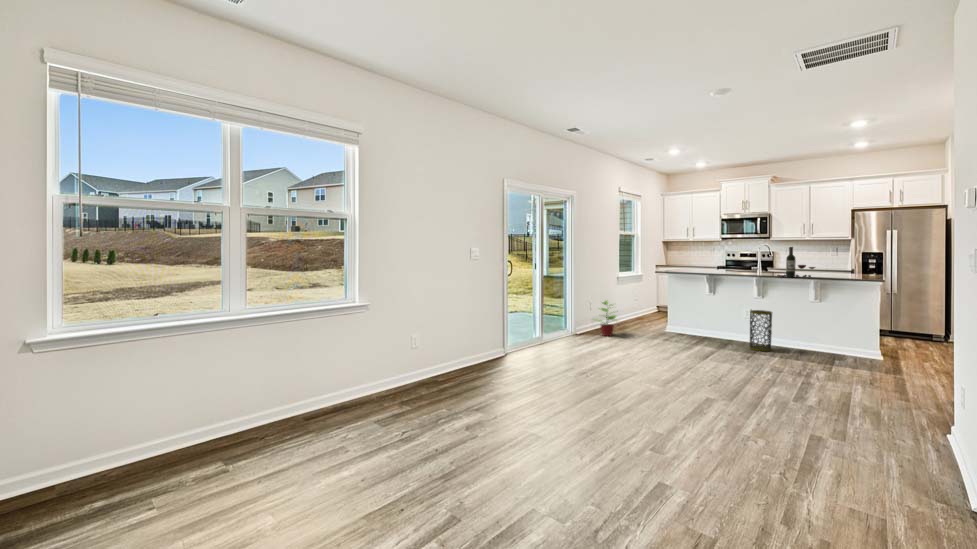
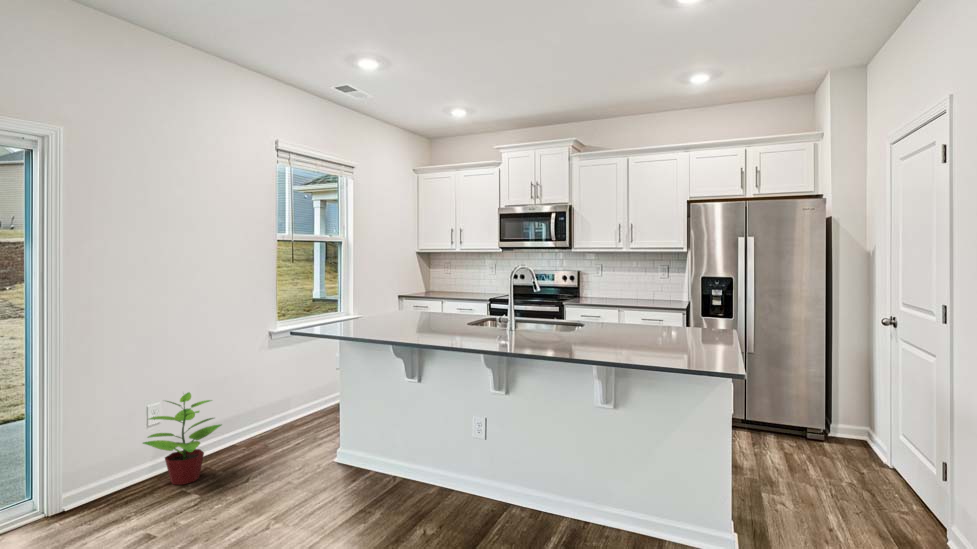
wine bottle: present [777,247,815,278] -> none [527,270,601,346]
trash can: present [750,310,772,351] -> none [474,416,519,524]

